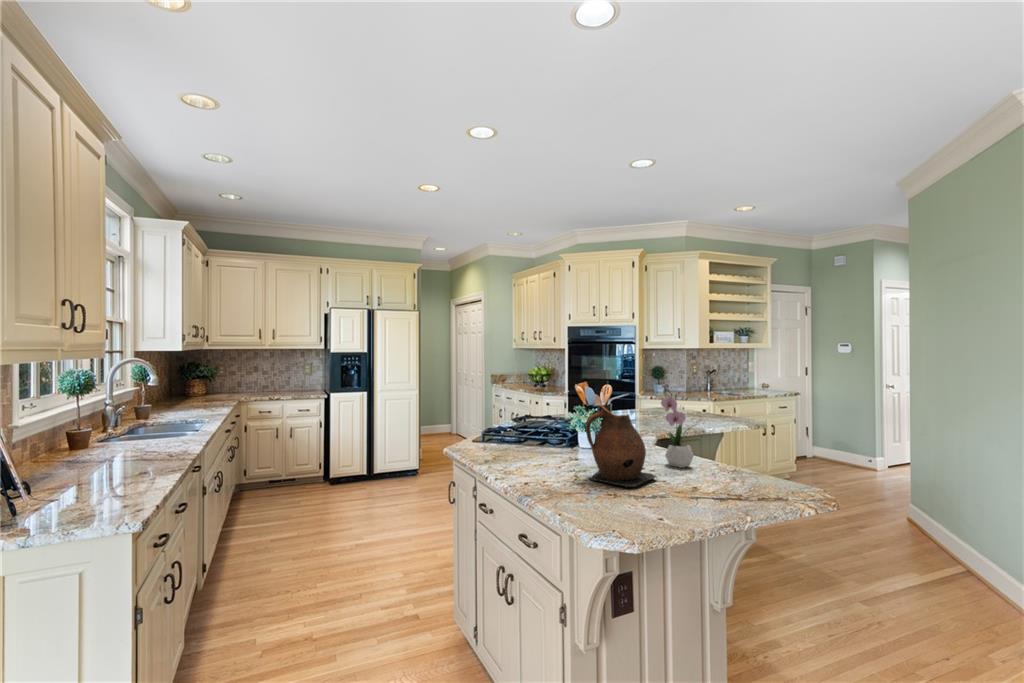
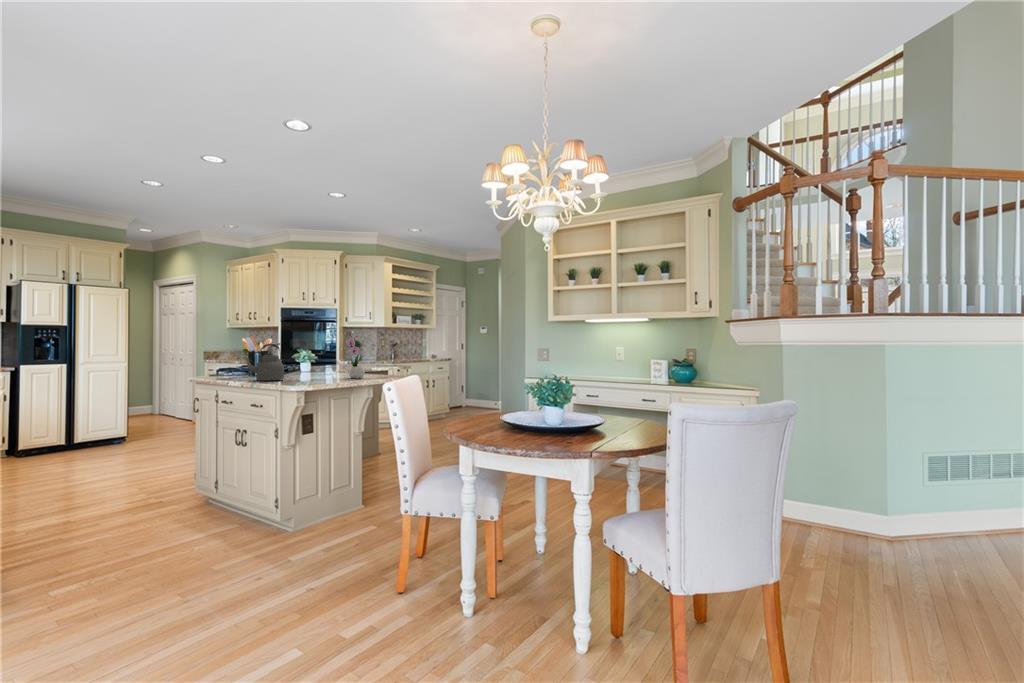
ceramic pitcher: present [586,405,657,488] -> none [300,340,342,382]
kettle: none [497,410,561,476] -> present [243,344,284,381]

